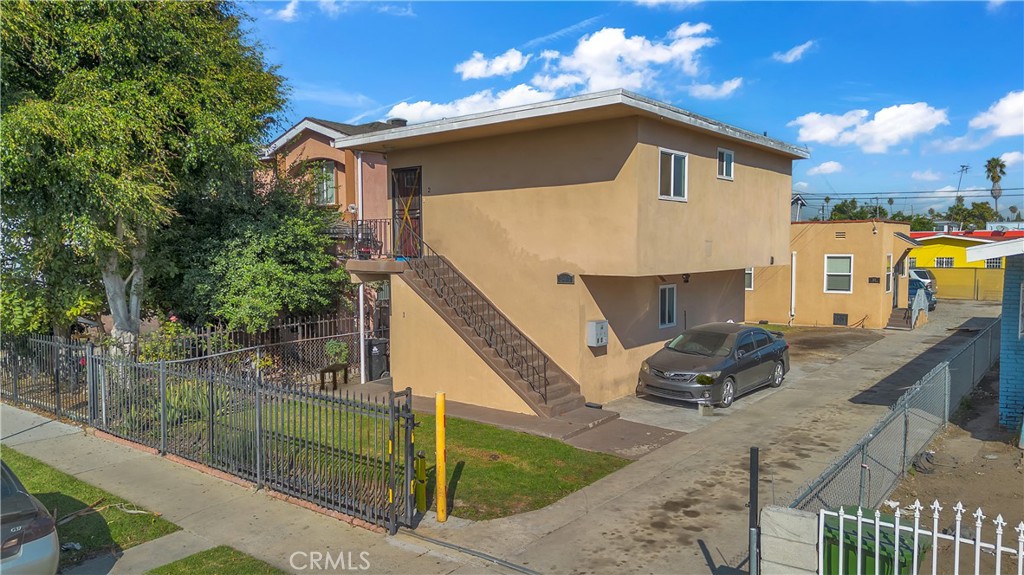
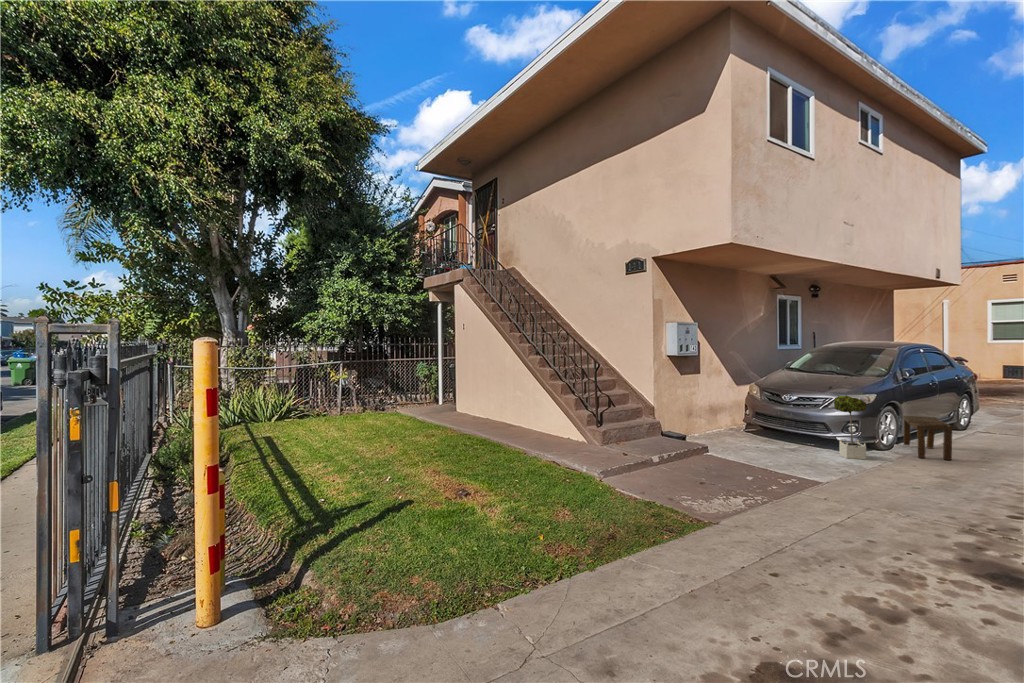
bench: present [320,363,349,390] -> present [903,416,953,460]

